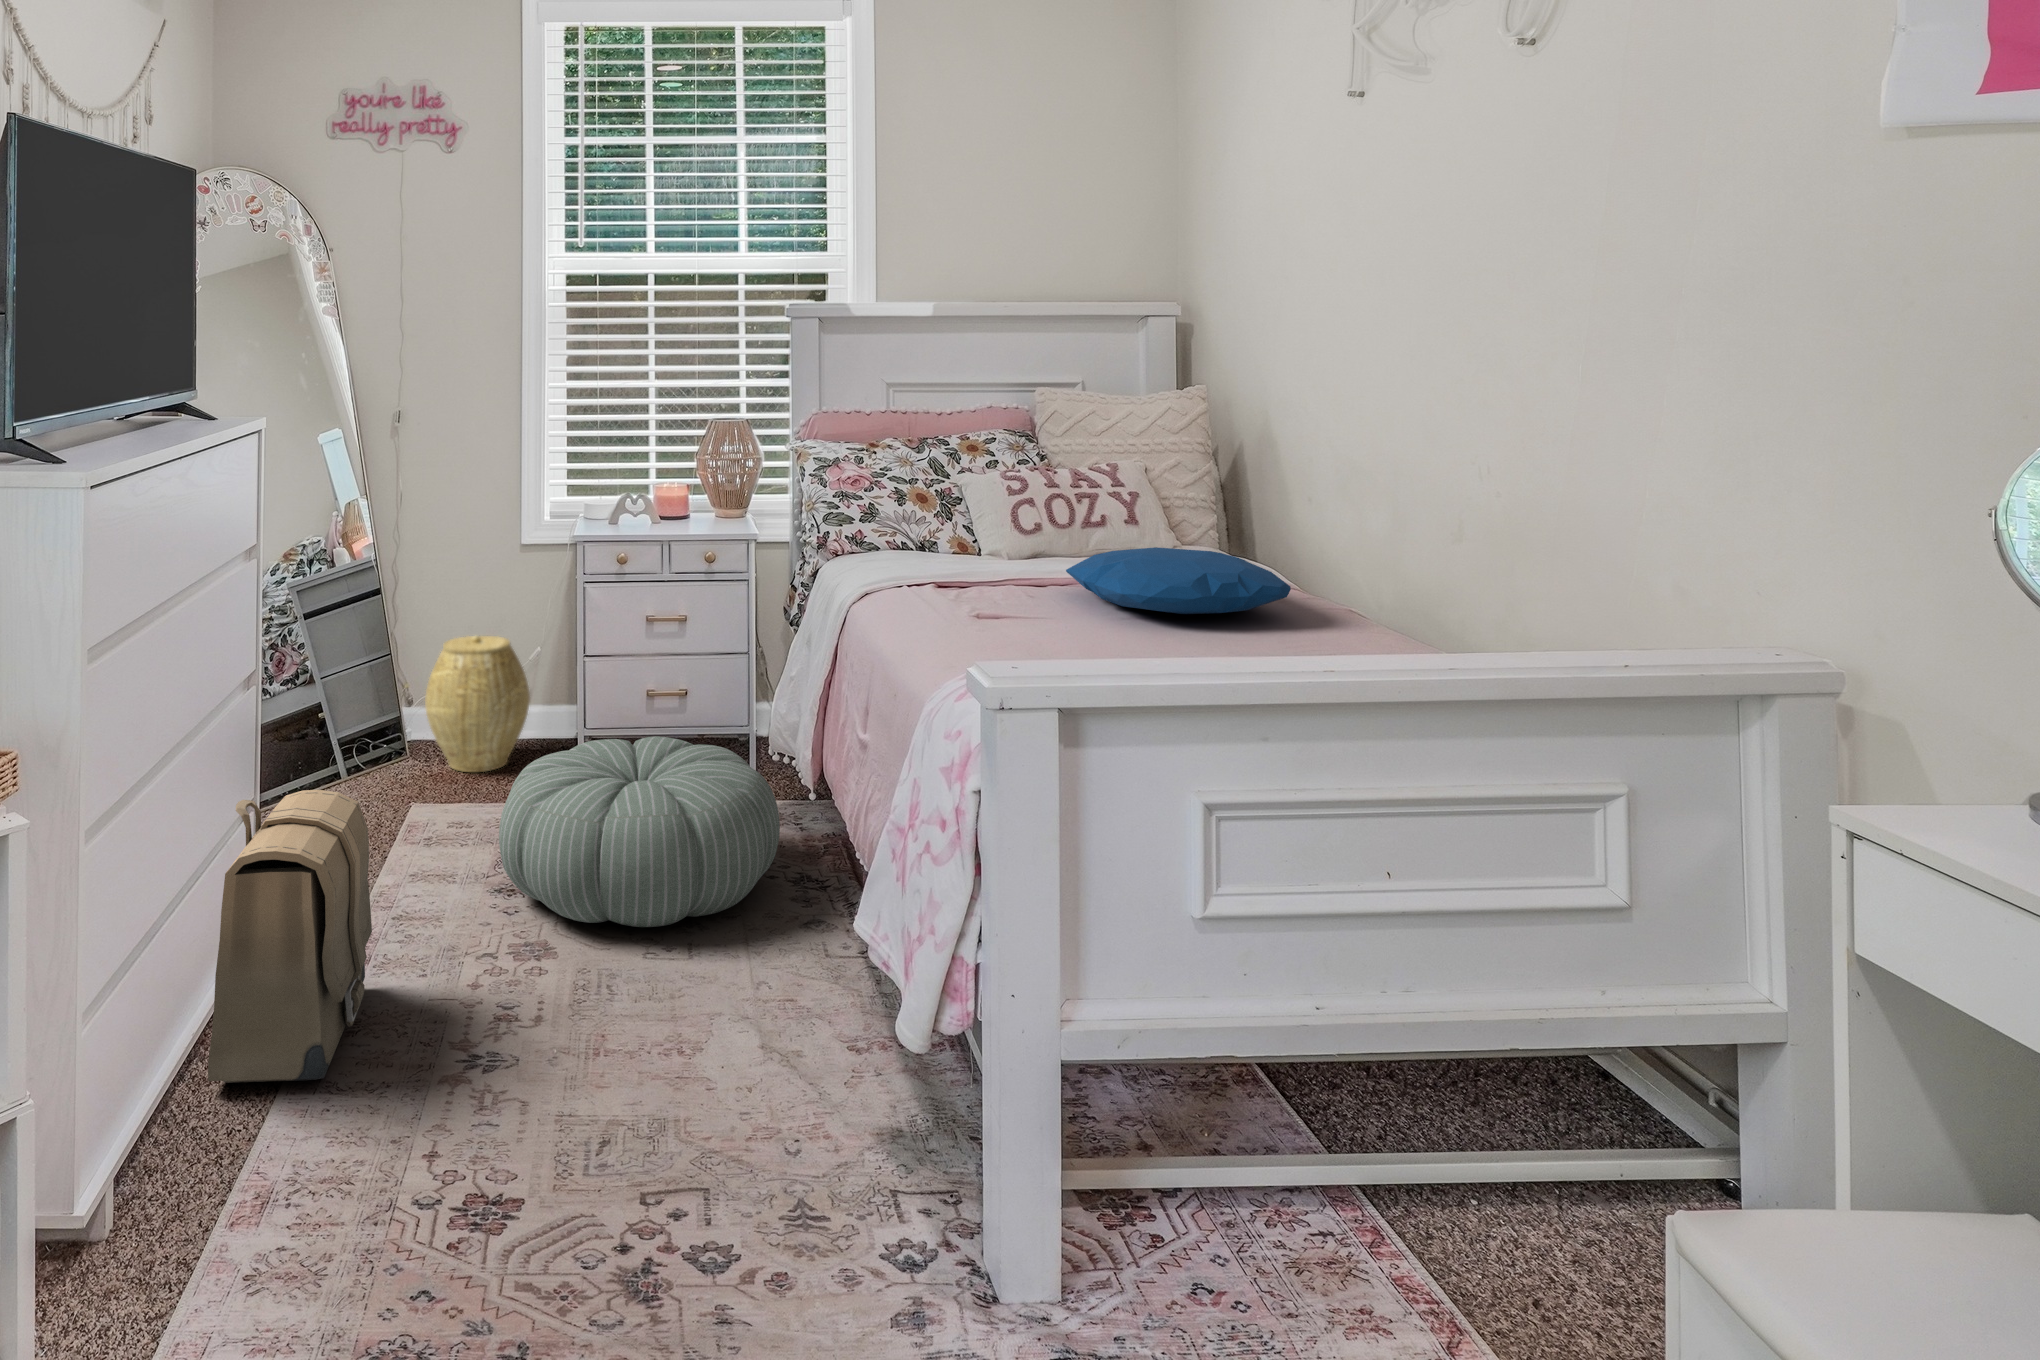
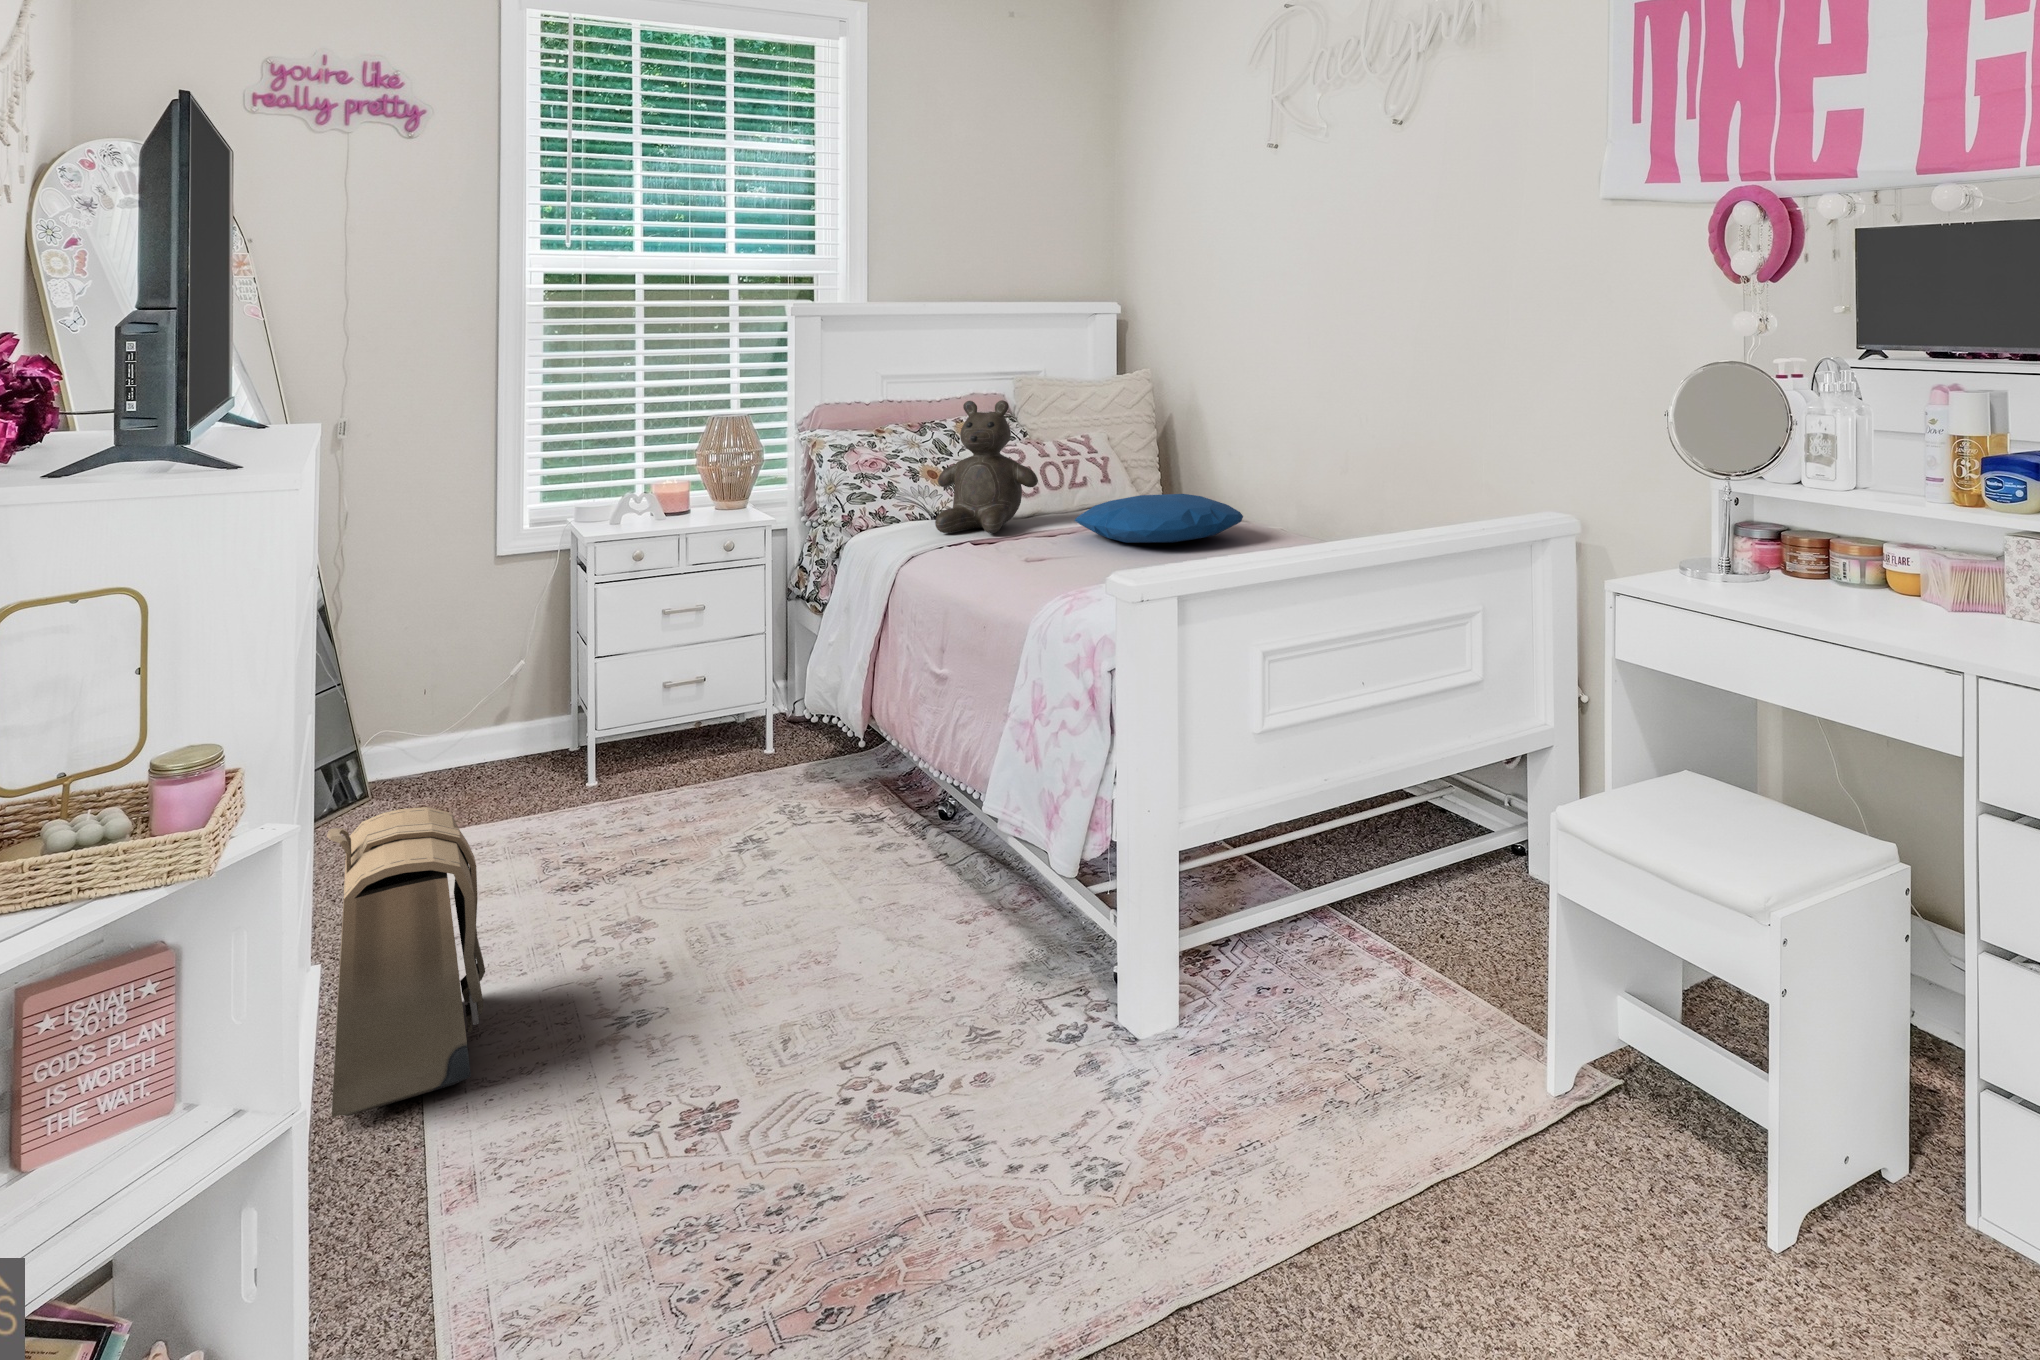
teddy bear: none [908,417,1033,576] -> present [935,400,1038,533]
woven basket: present [425,636,530,772] -> none [395,653,523,800]
pouf: present [499,736,780,927] -> none [558,714,844,893]

